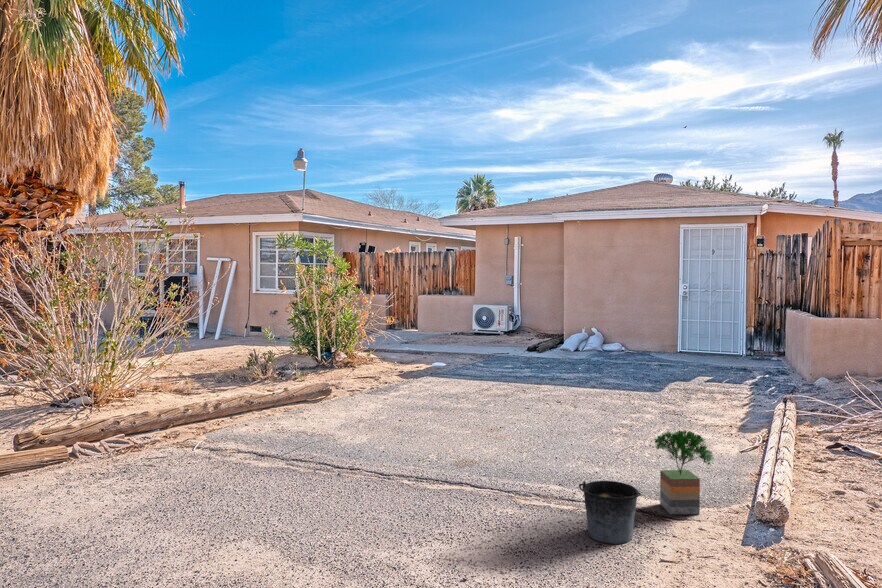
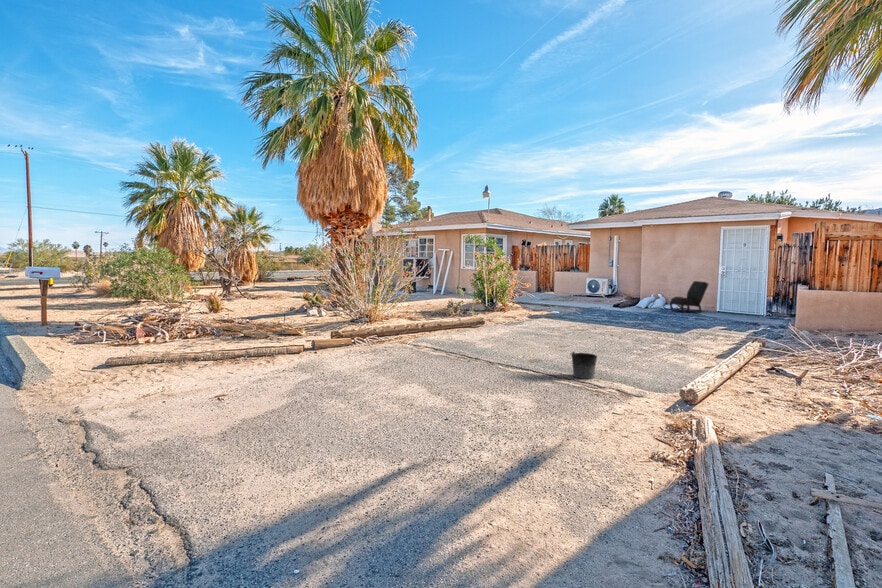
lounge chair: none [604,306,657,355] -> present [670,281,708,313]
potted tree: present [654,430,713,514] -> none [617,334,646,375]

